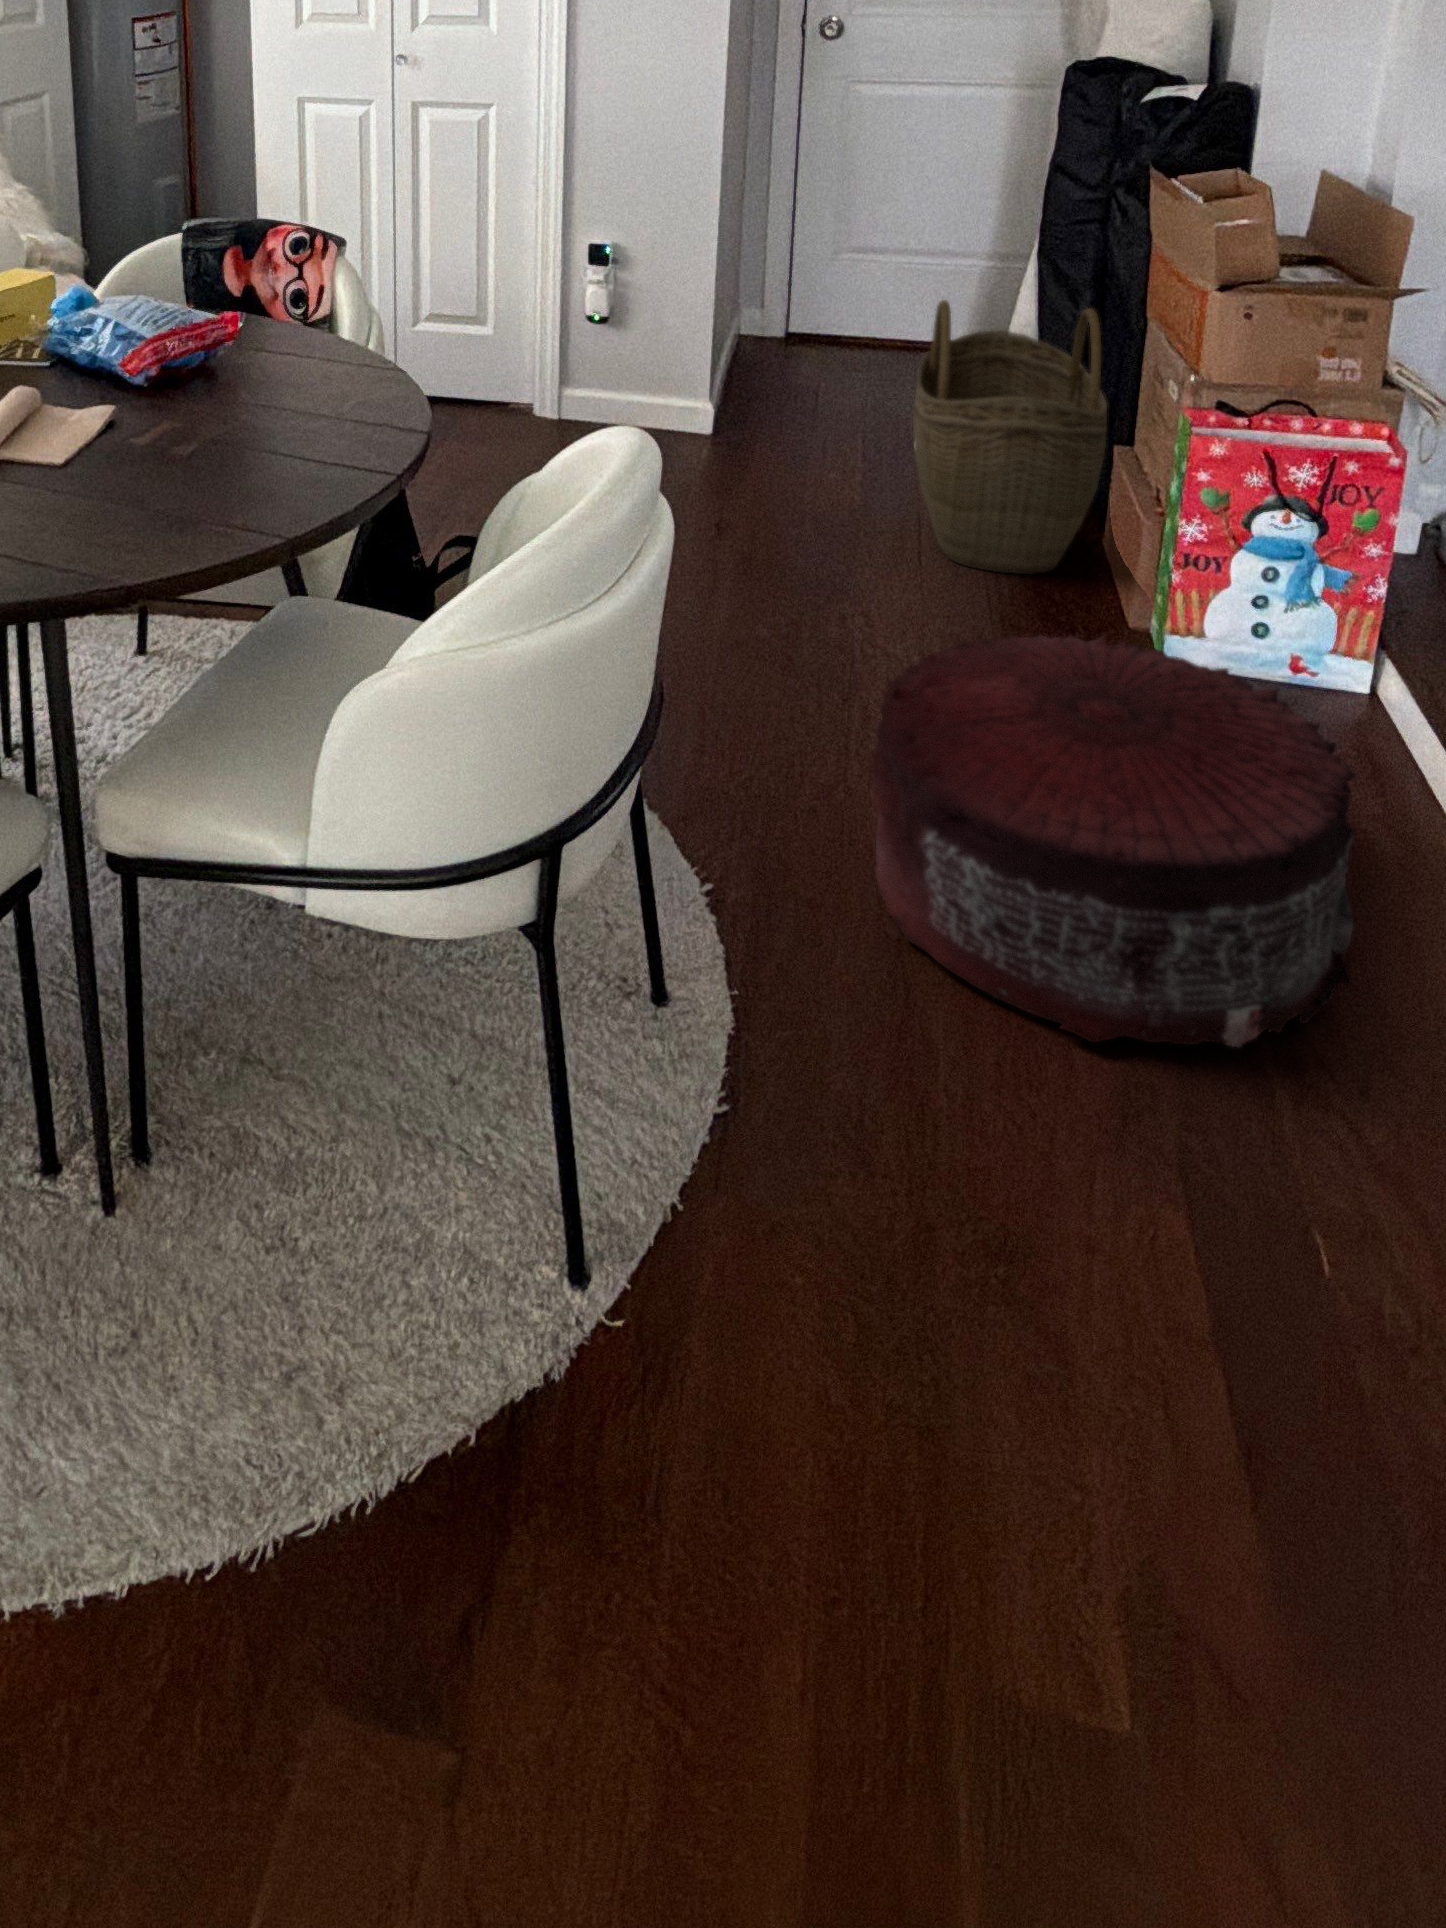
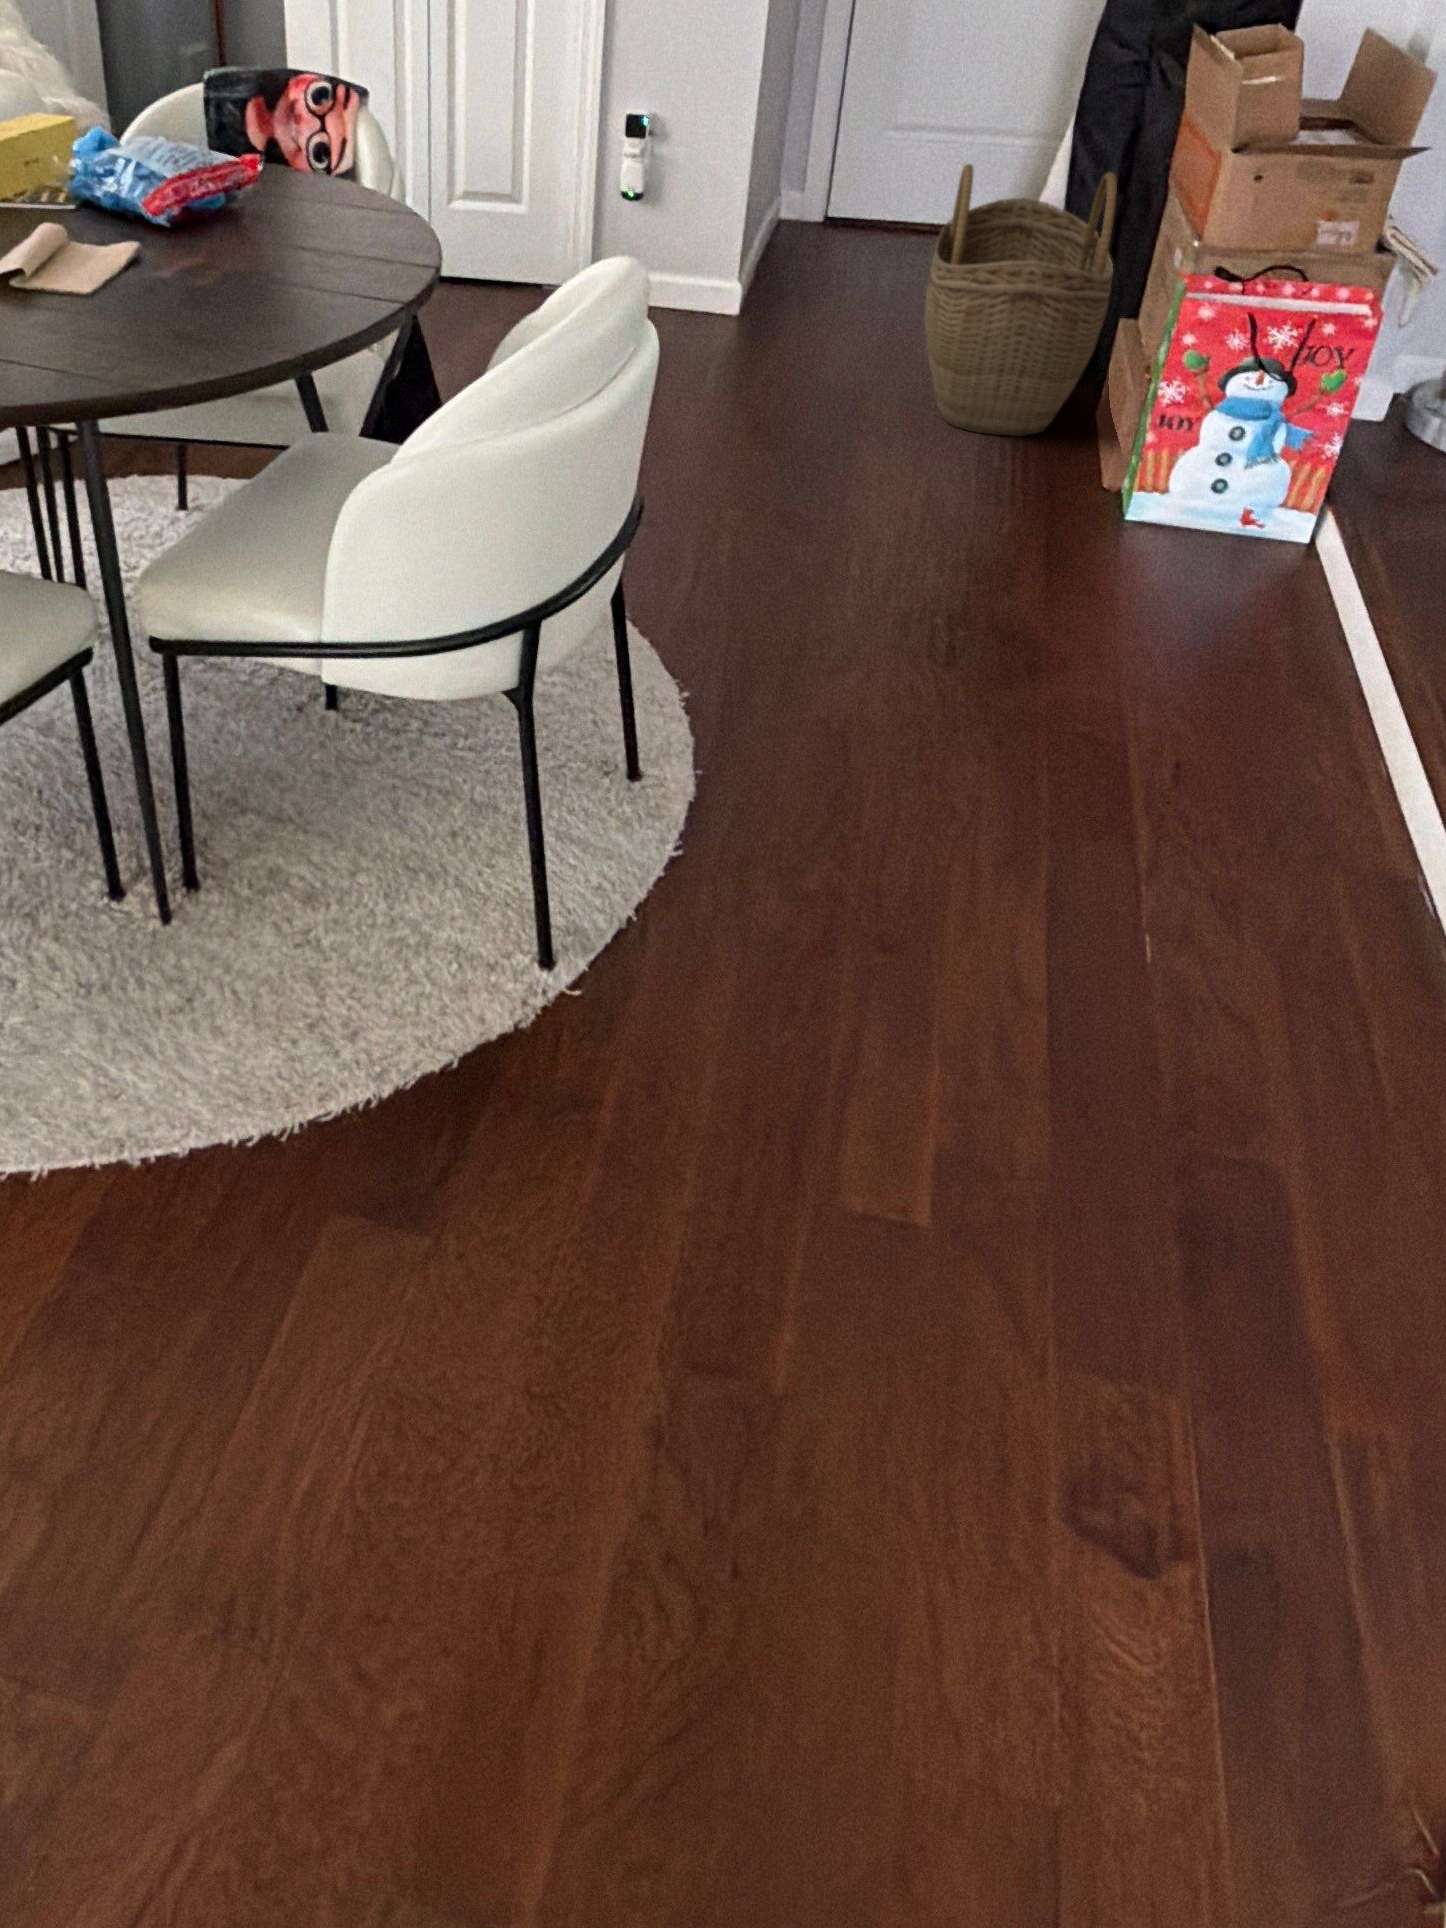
pouf: present [872,634,1355,1047] -> none [835,474,1262,808]

